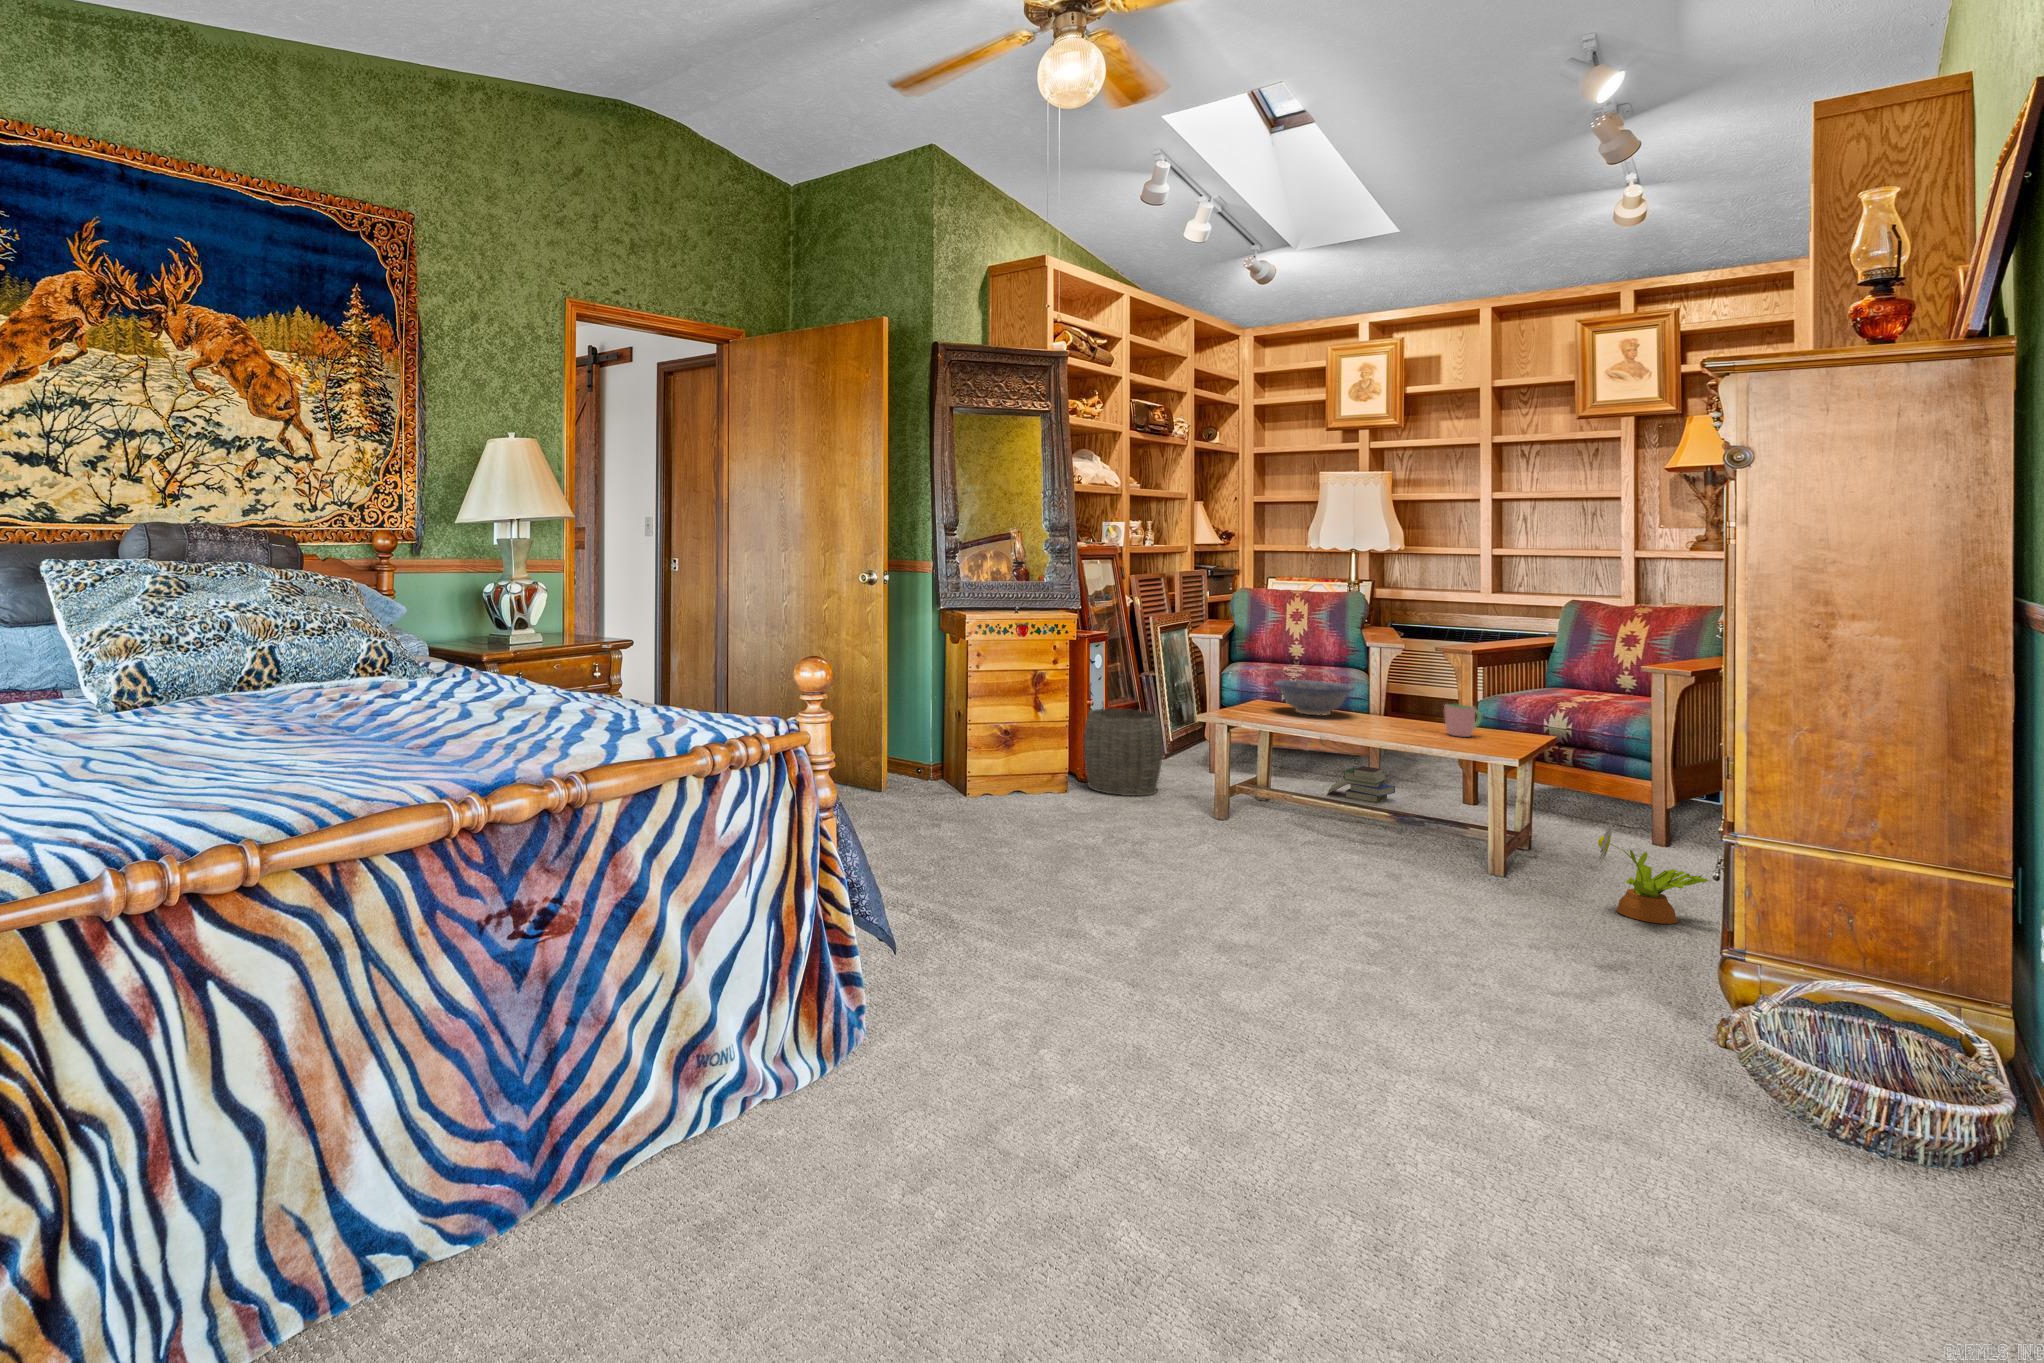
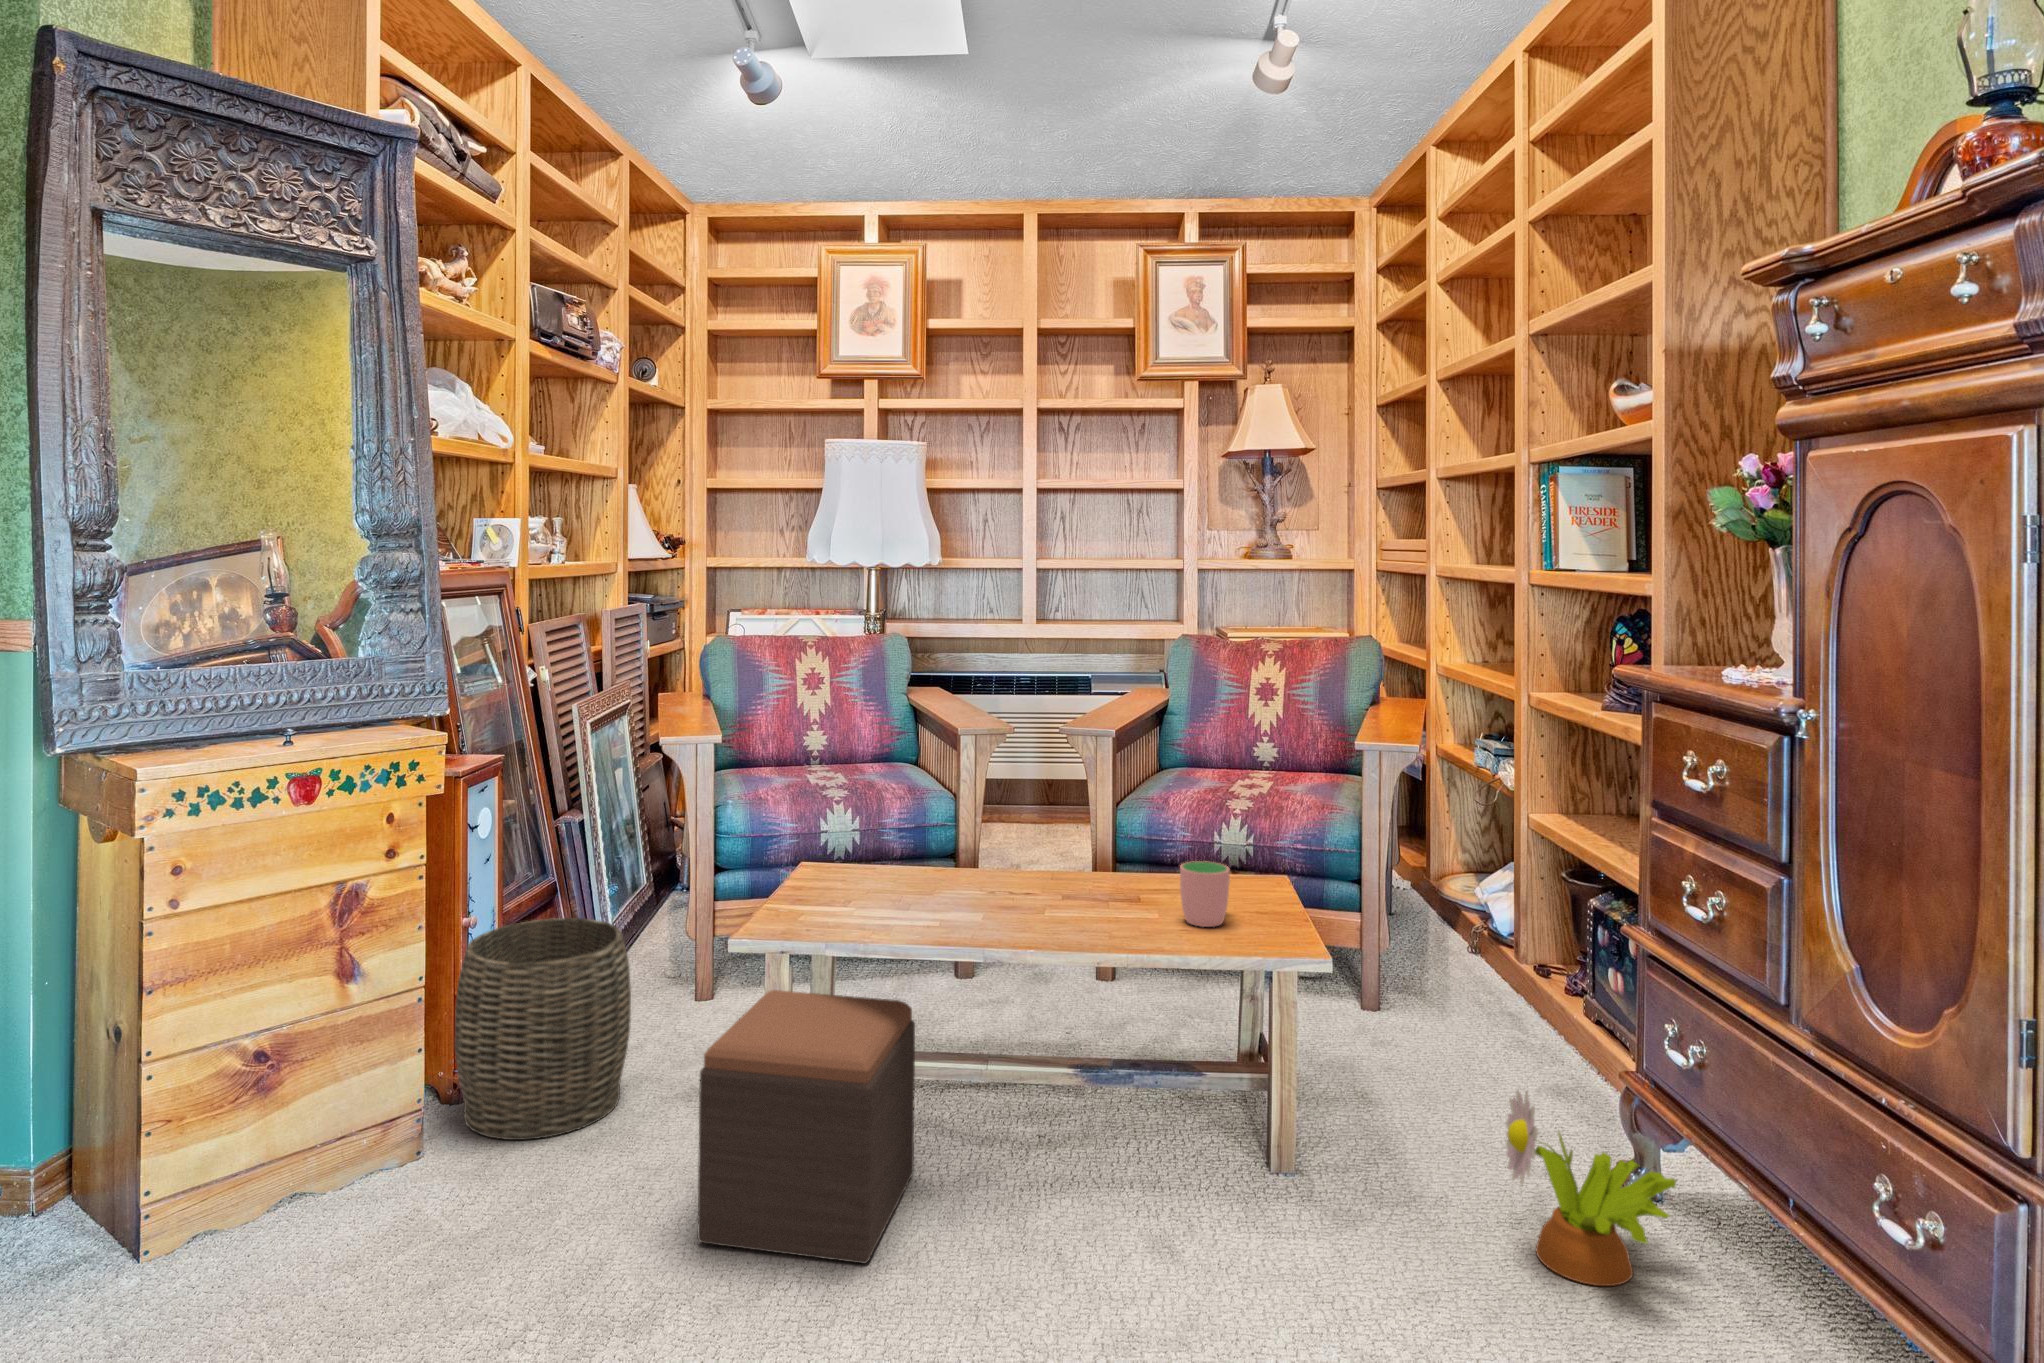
decorative bowl: present [1273,680,1354,716] -> none [865,827,1012,907]
footstool: none [1174,737,1285,843] -> present [698,990,915,1264]
book: present [1328,766,1395,803] -> none [907,947,1010,1012]

